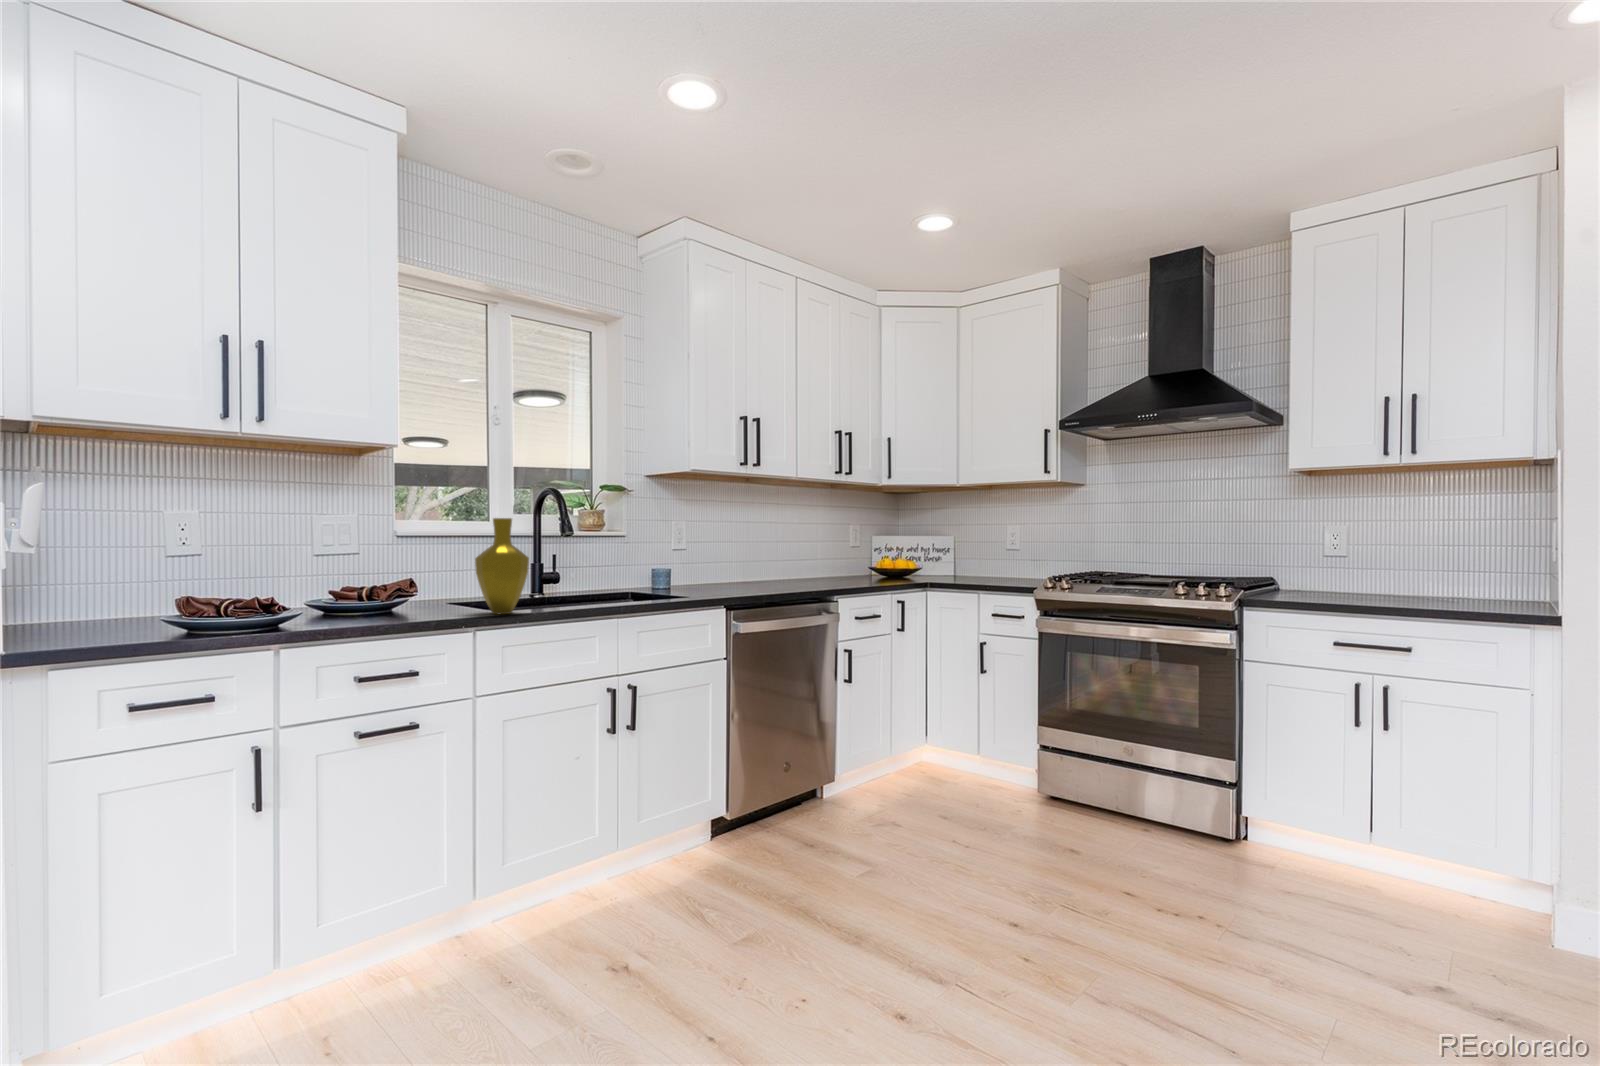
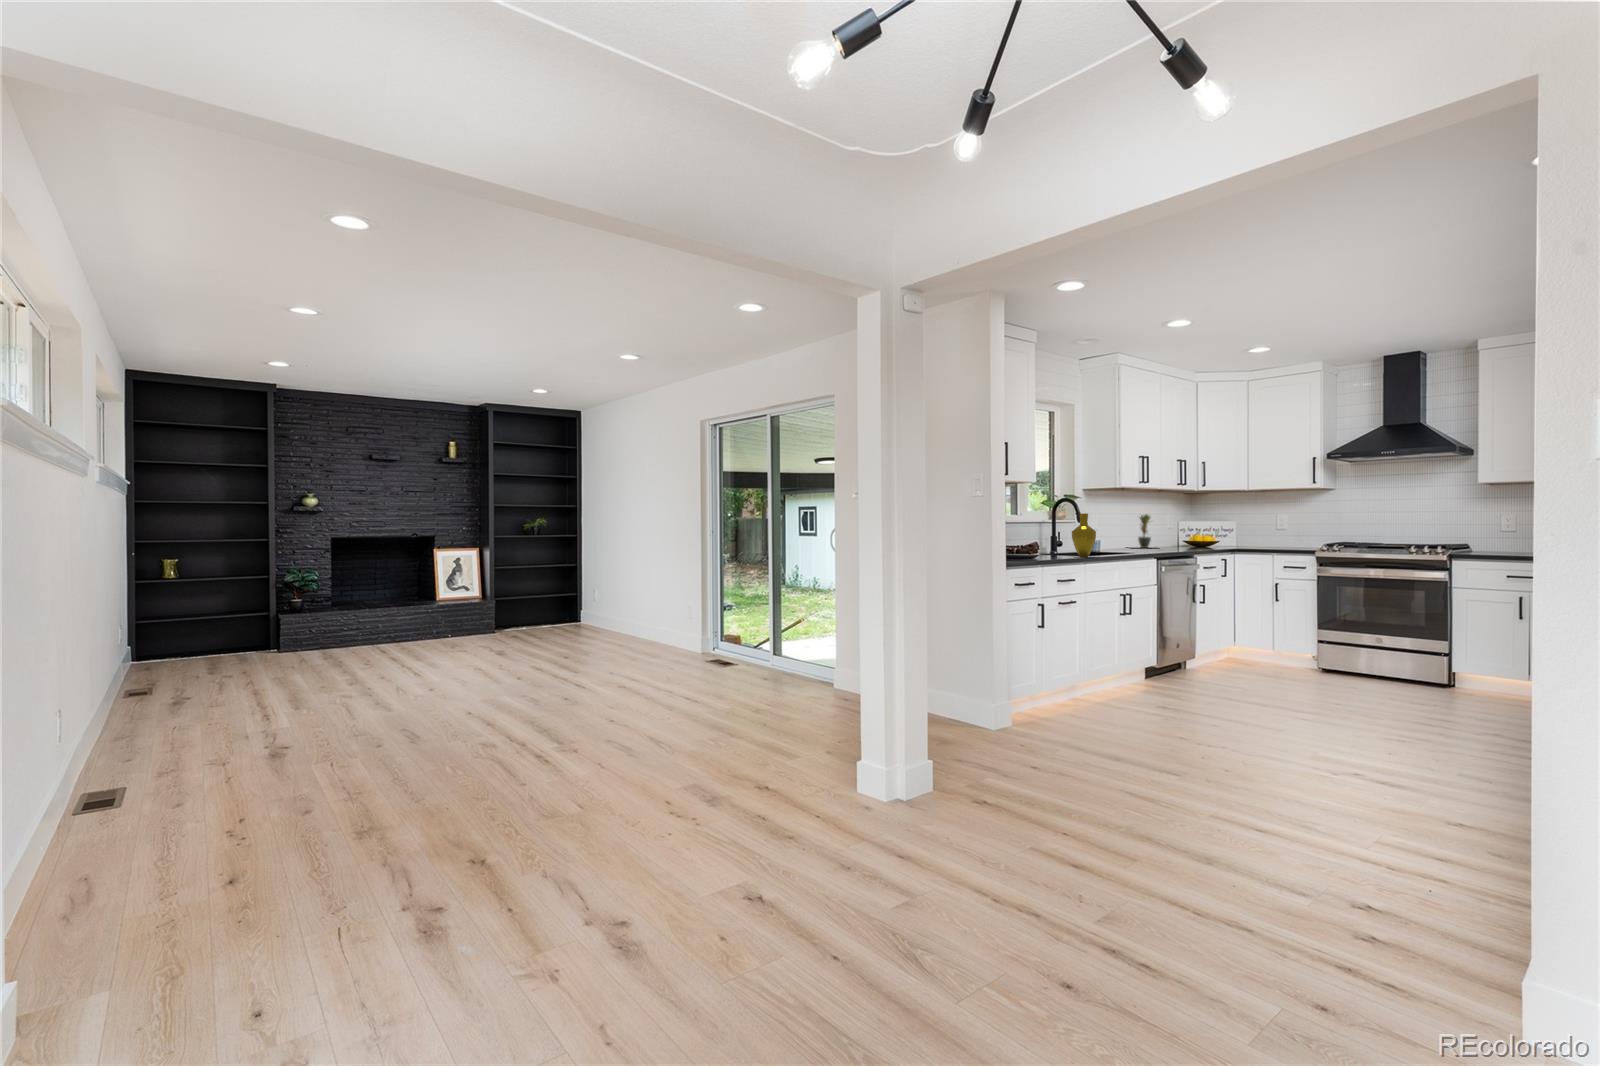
potted plant: none [762,521,816,581] -> present [1138,514,1151,548]

